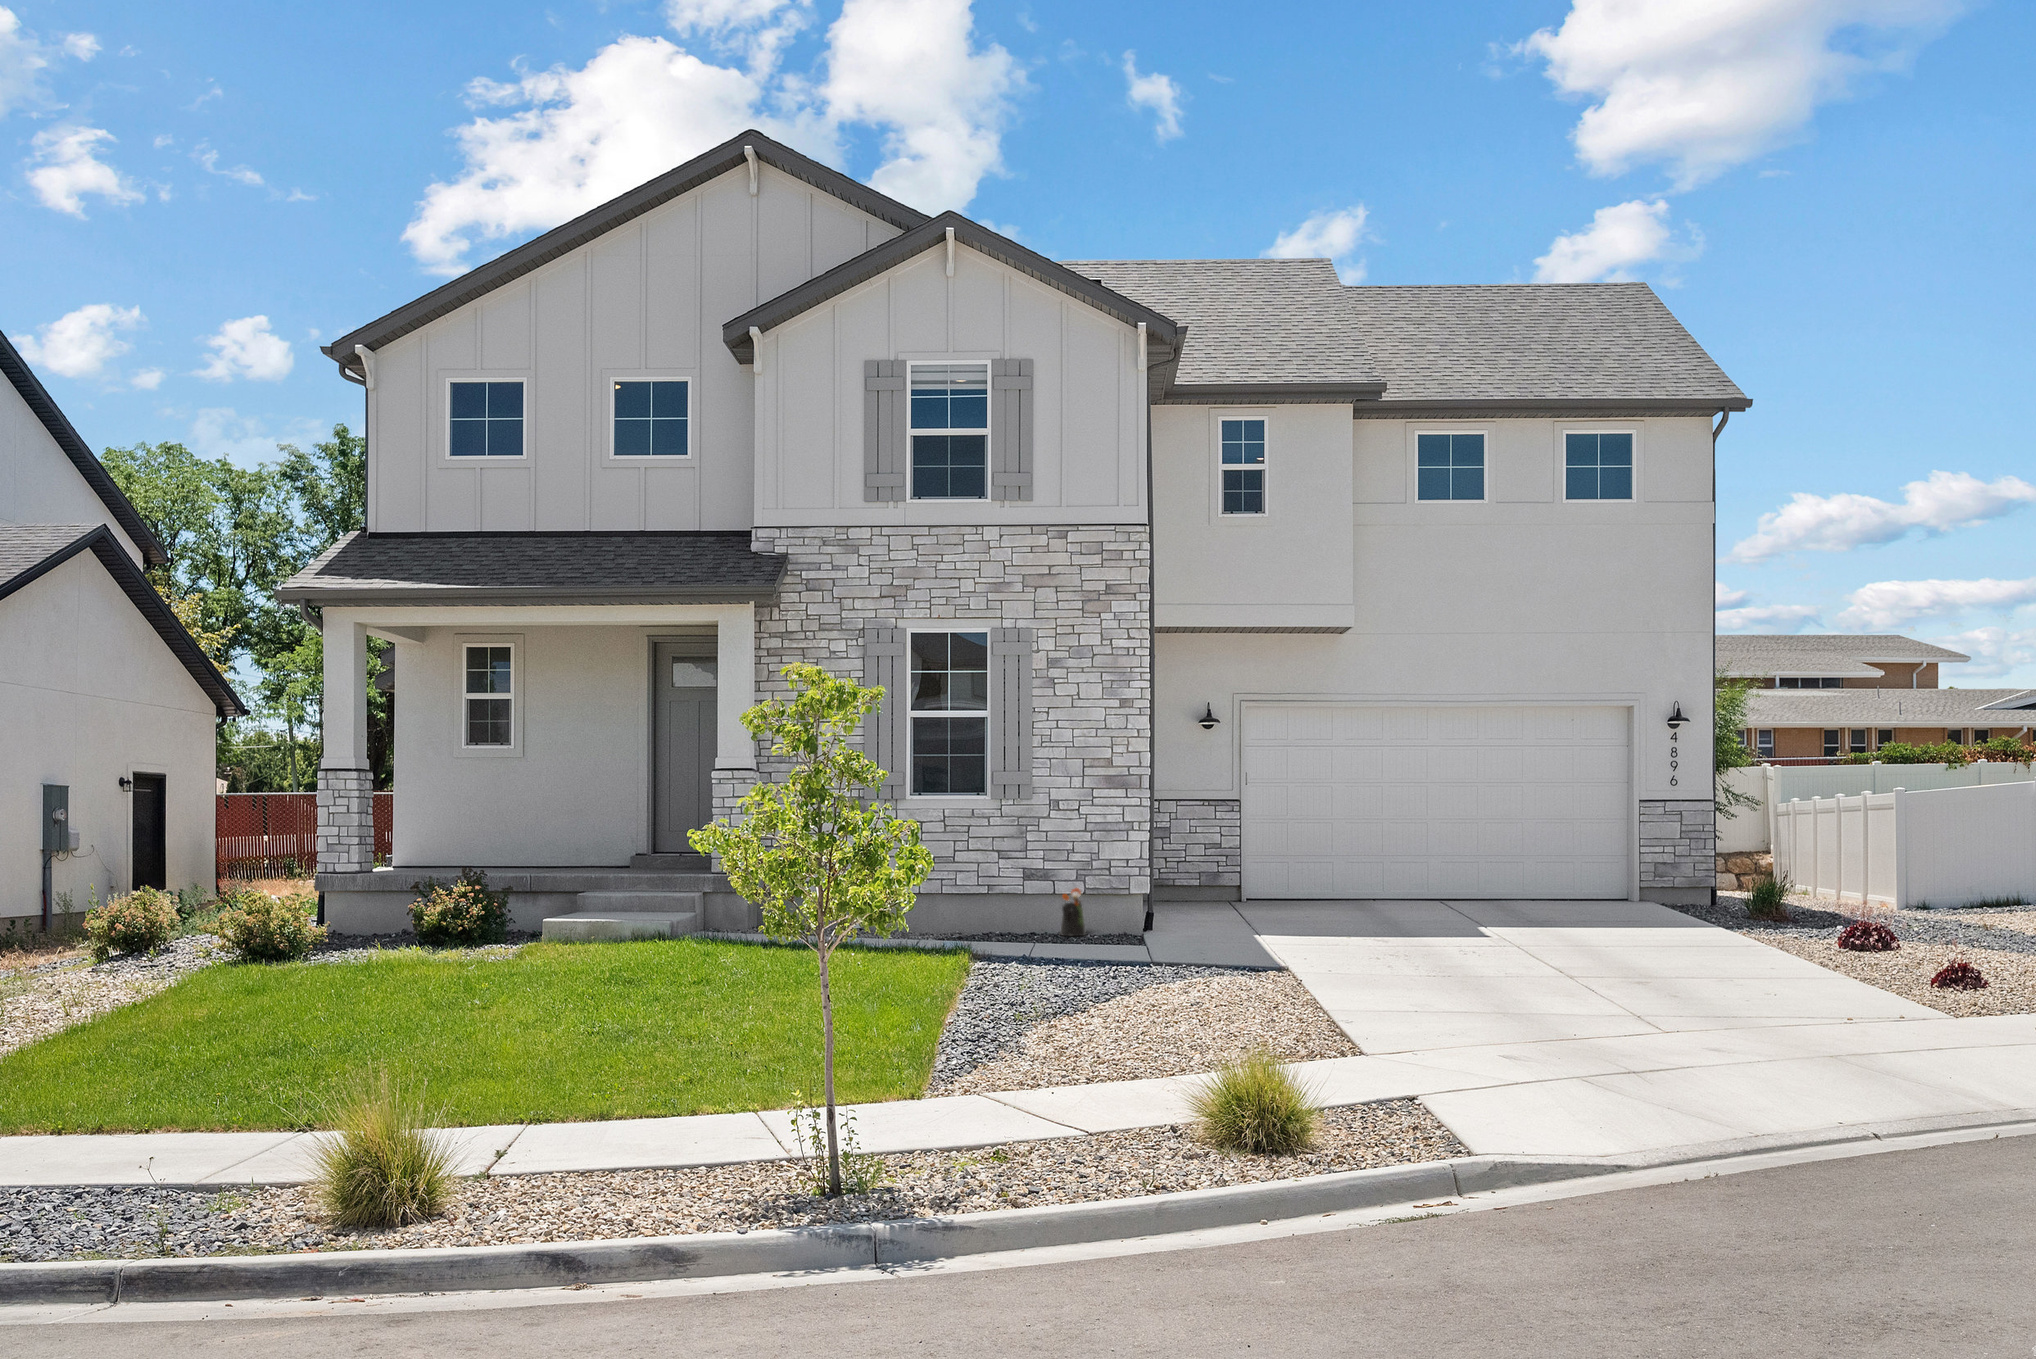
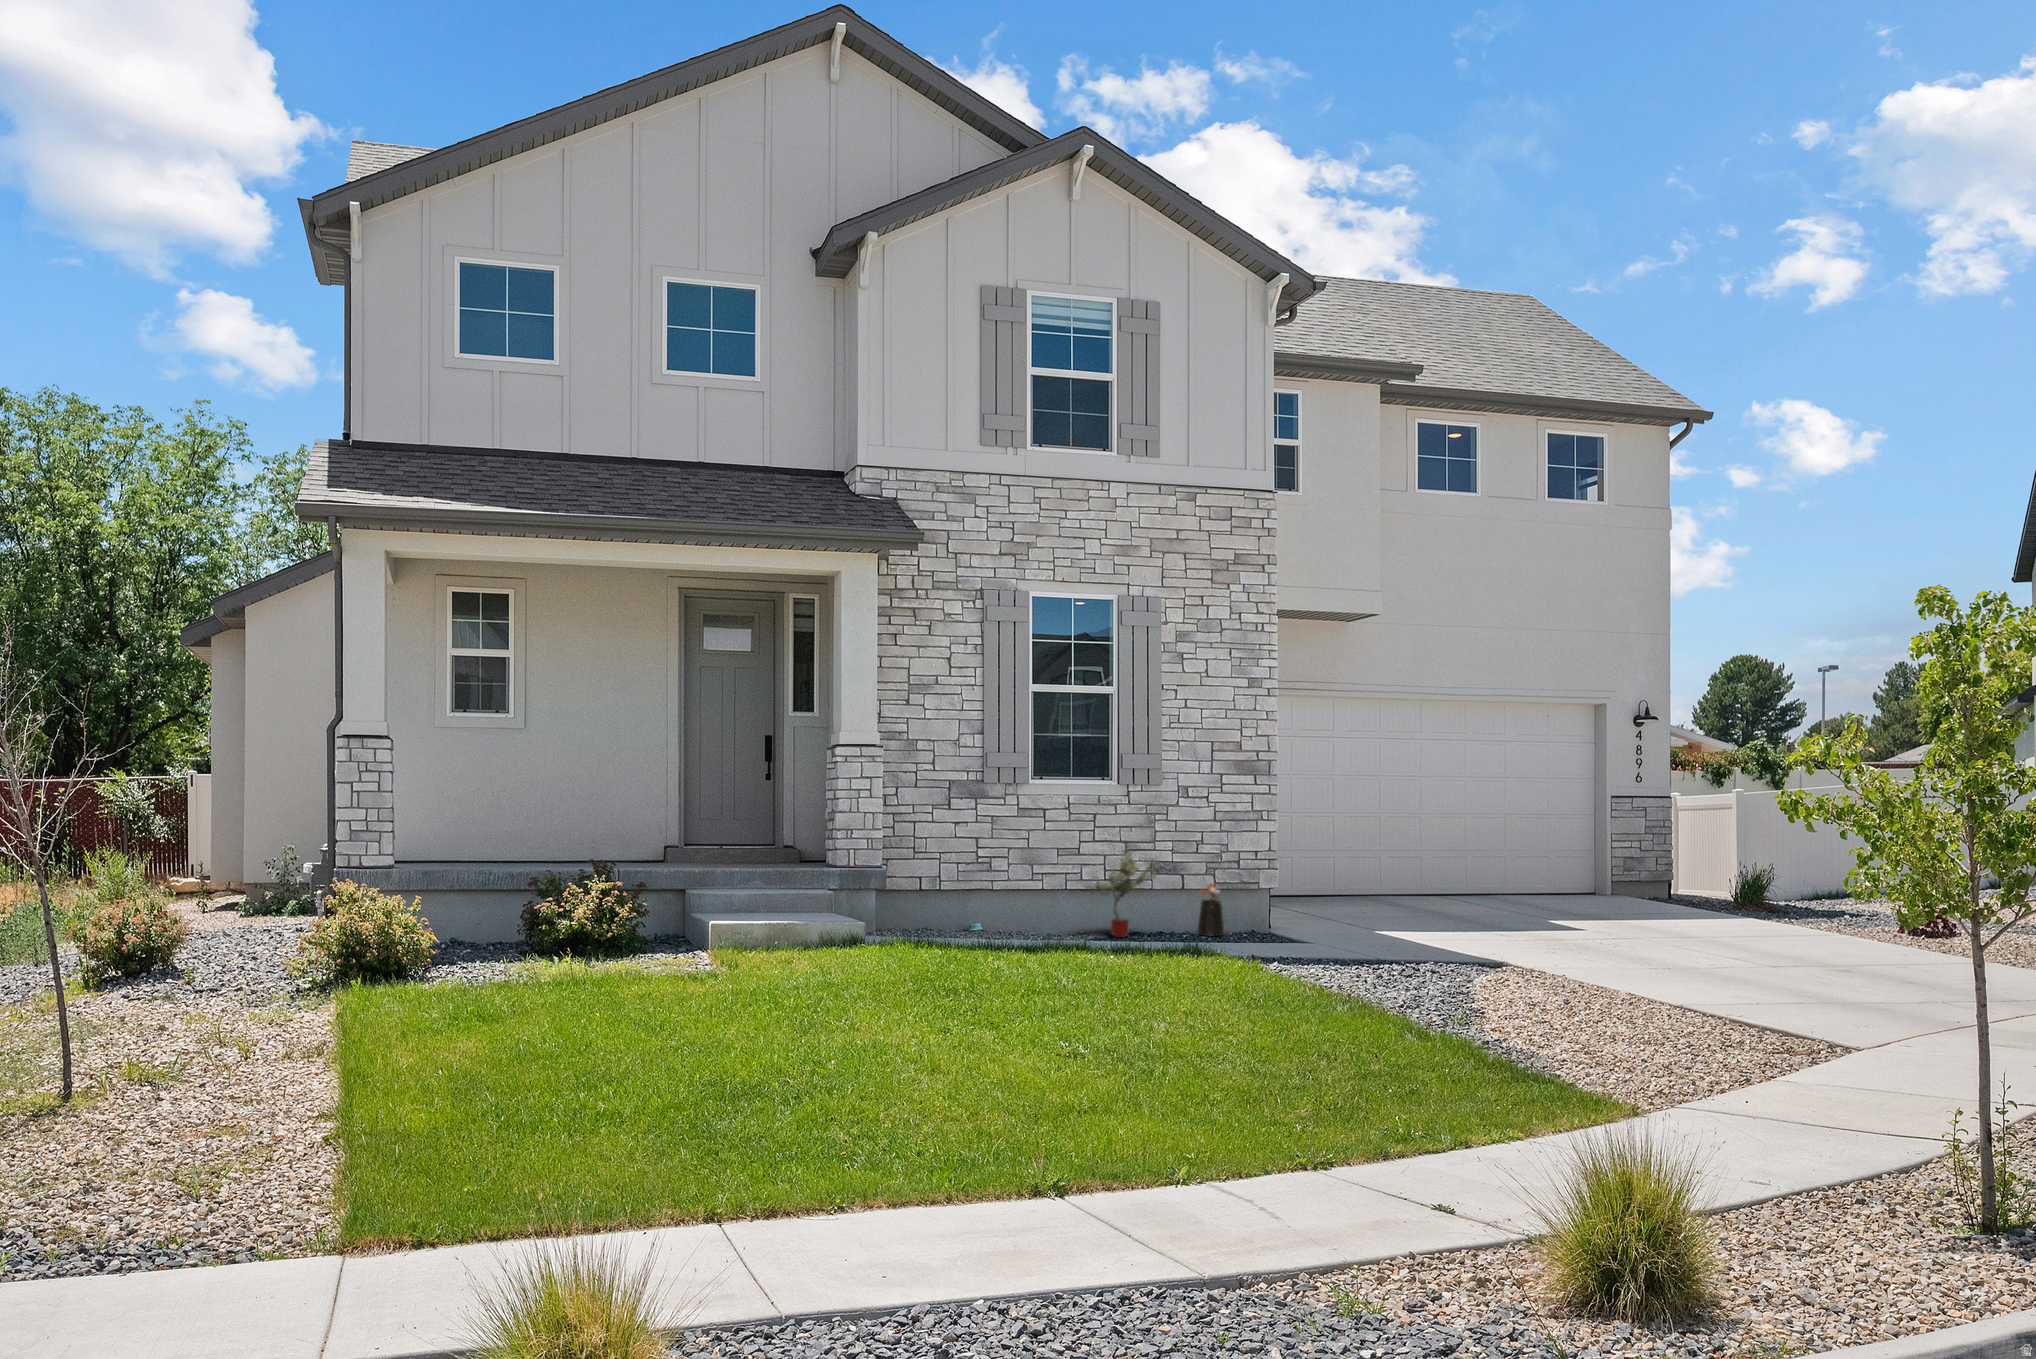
potted tree: none [948,852,1015,936] -> present [1086,846,1157,938]

